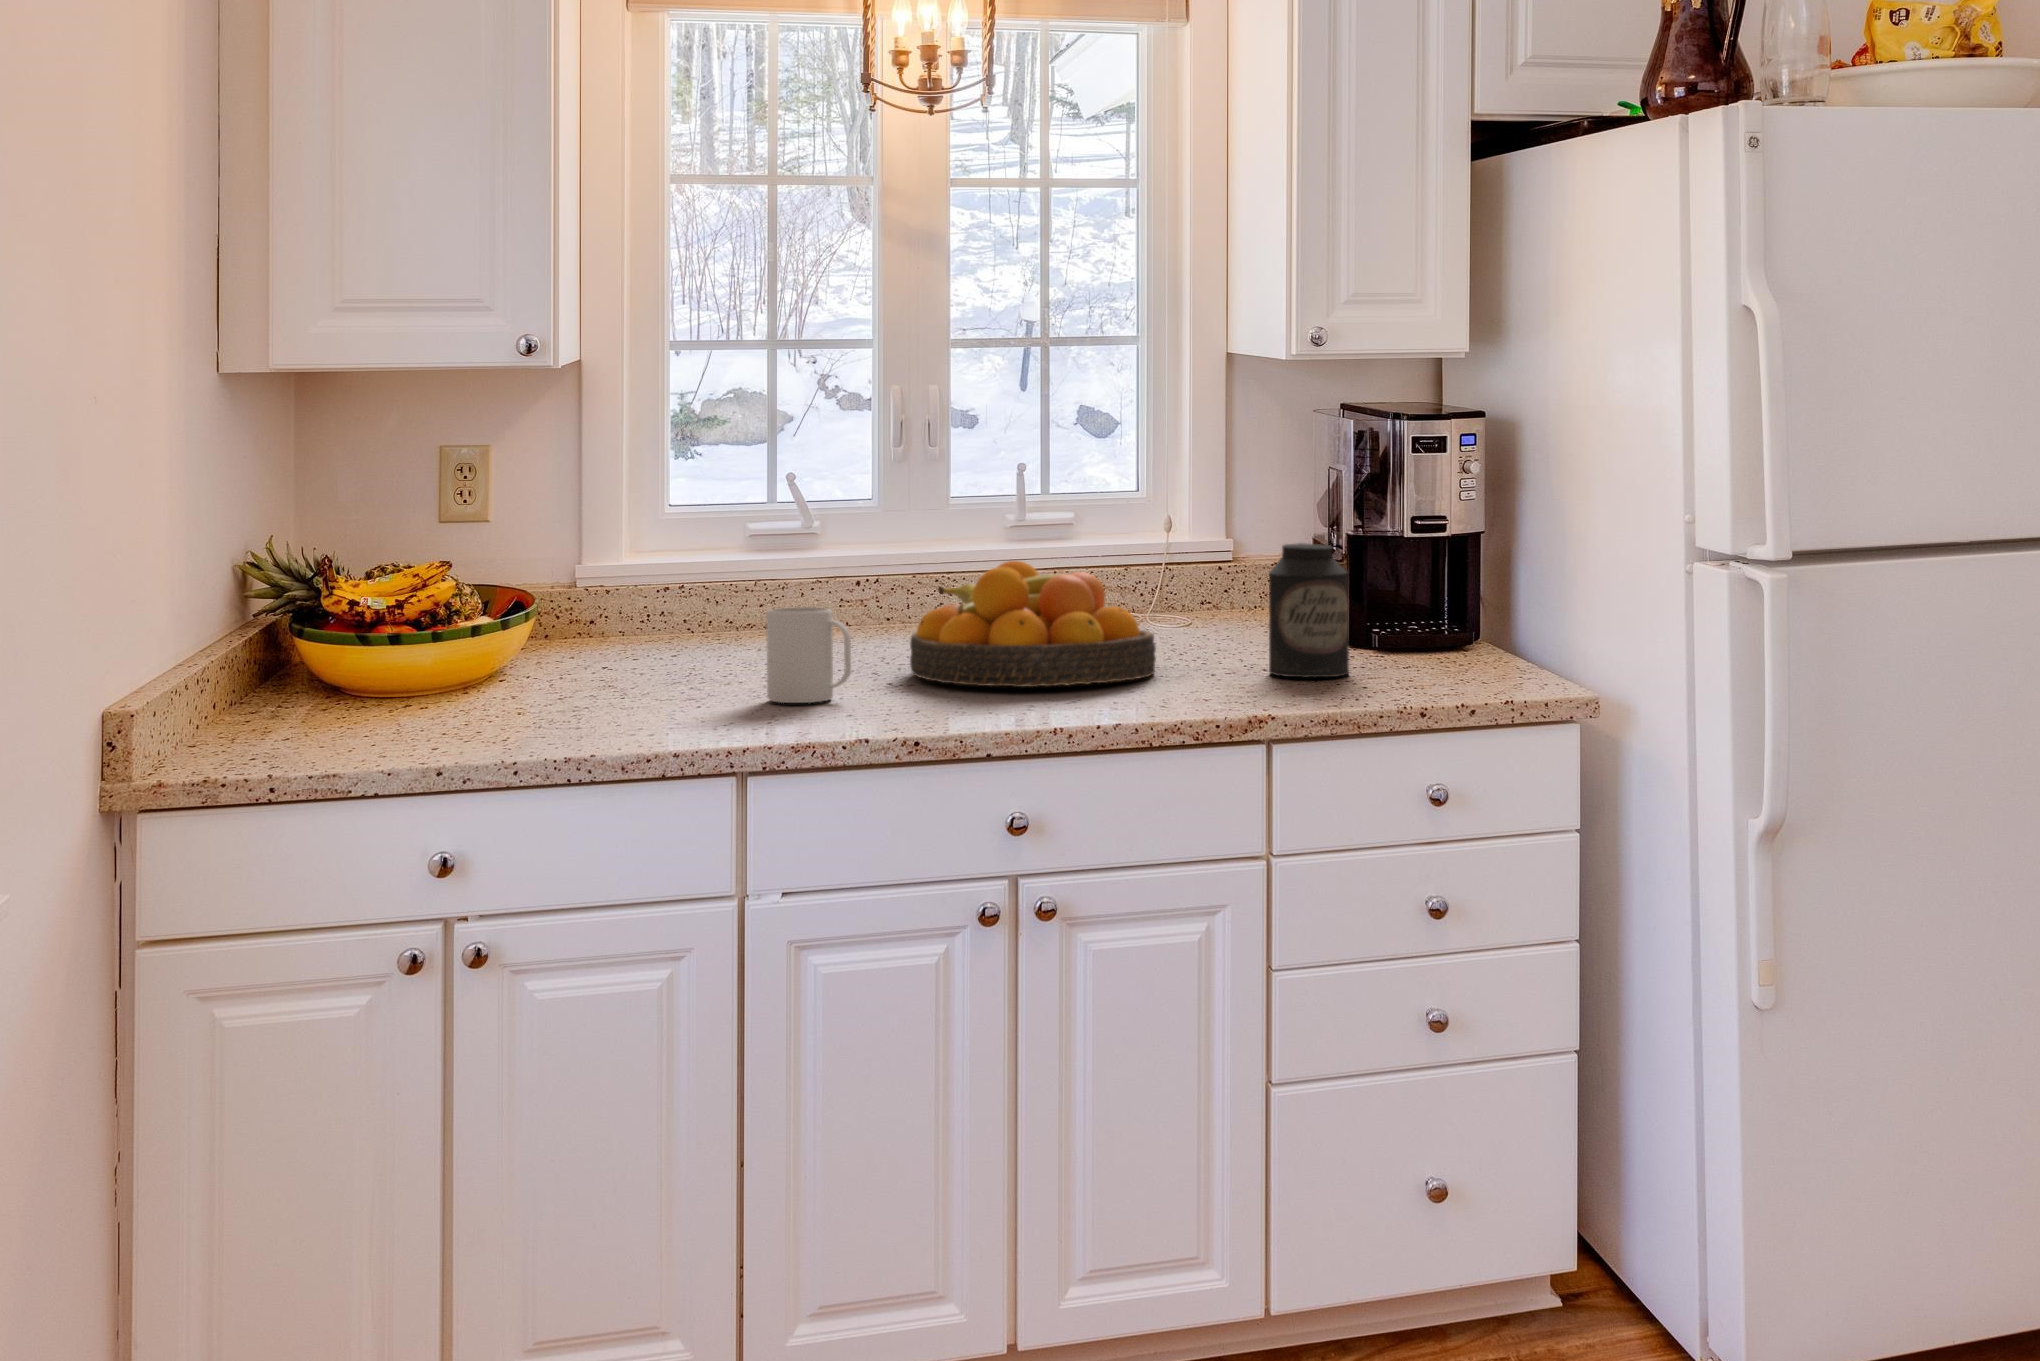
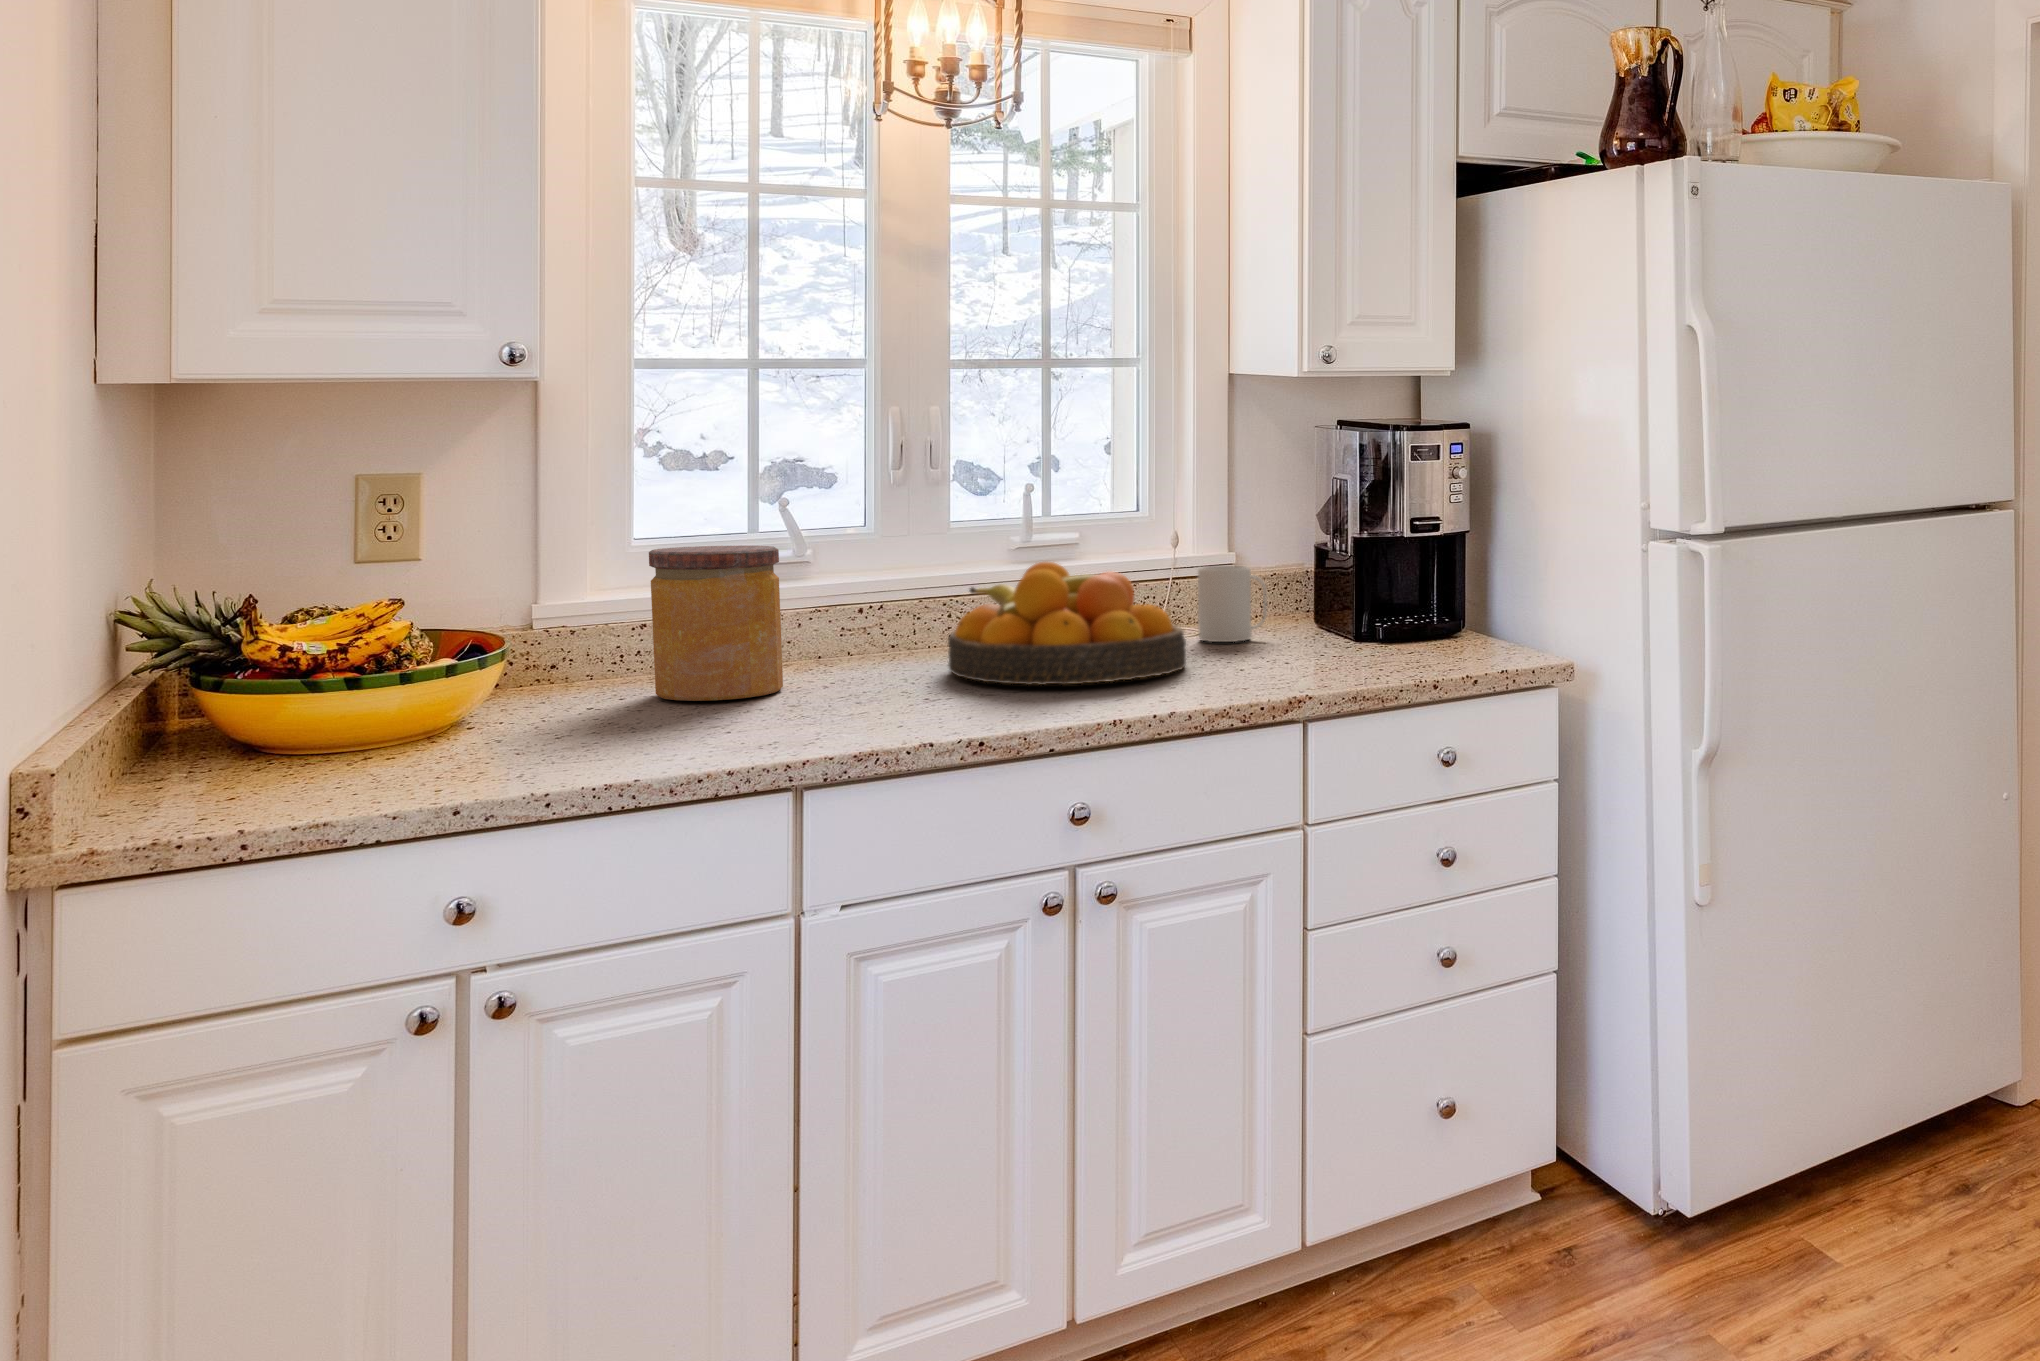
jar: none [626,540,747,692] -> present [649,545,783,701]
canister: present [1269,543,1349,677] -> none [1290,543,1363,666]
mug: present [766,607,851,703] -> present [1198,566,1267,642]

